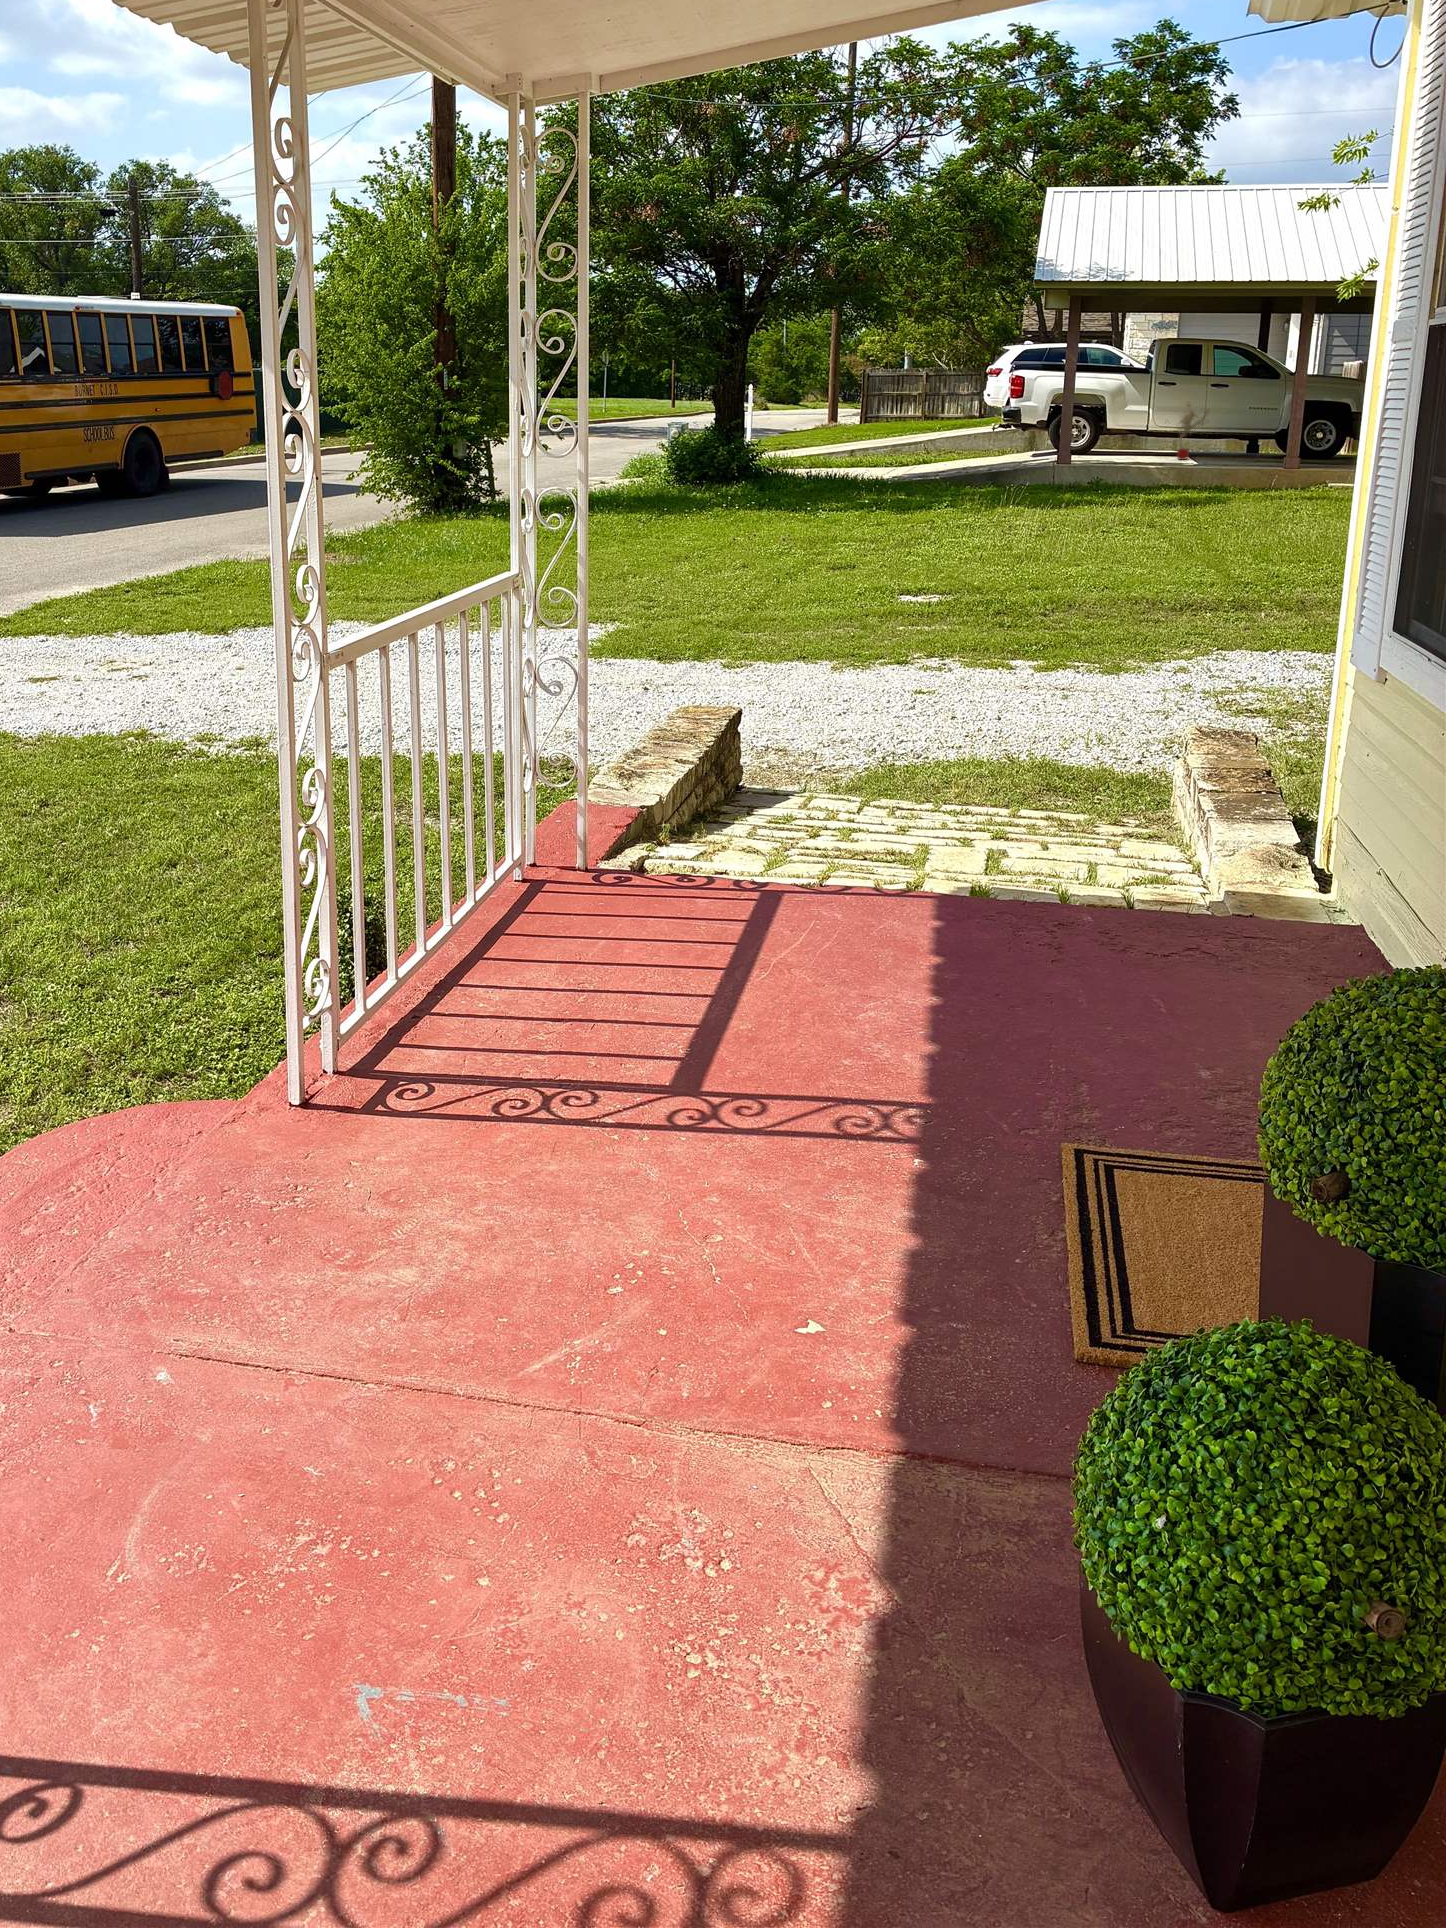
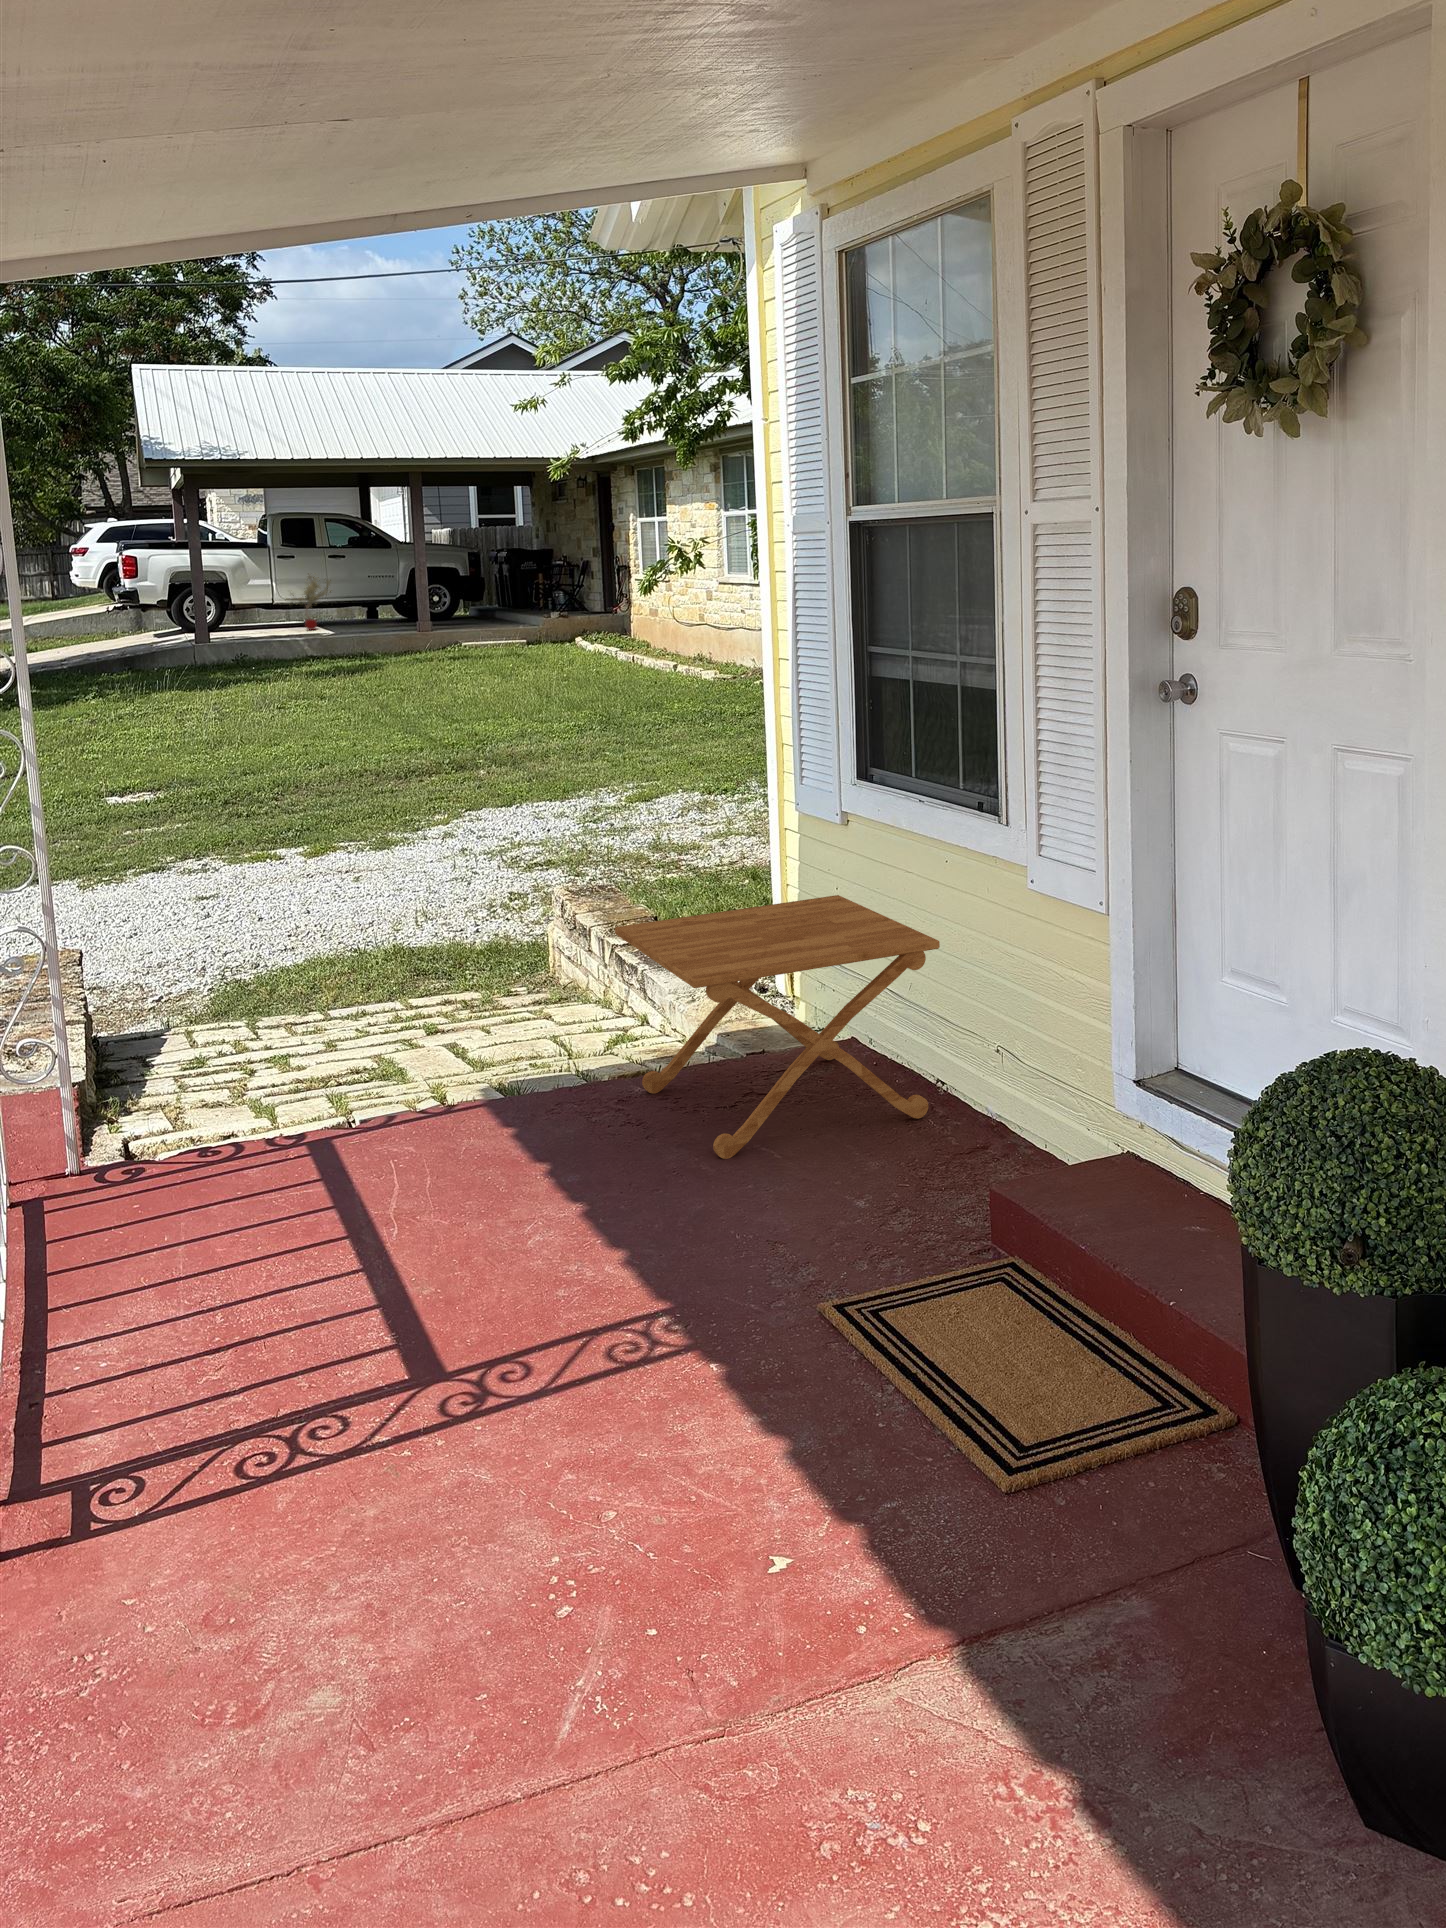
side table: none [1087,744,1417,1010] -> present [615,895,940,1159]

